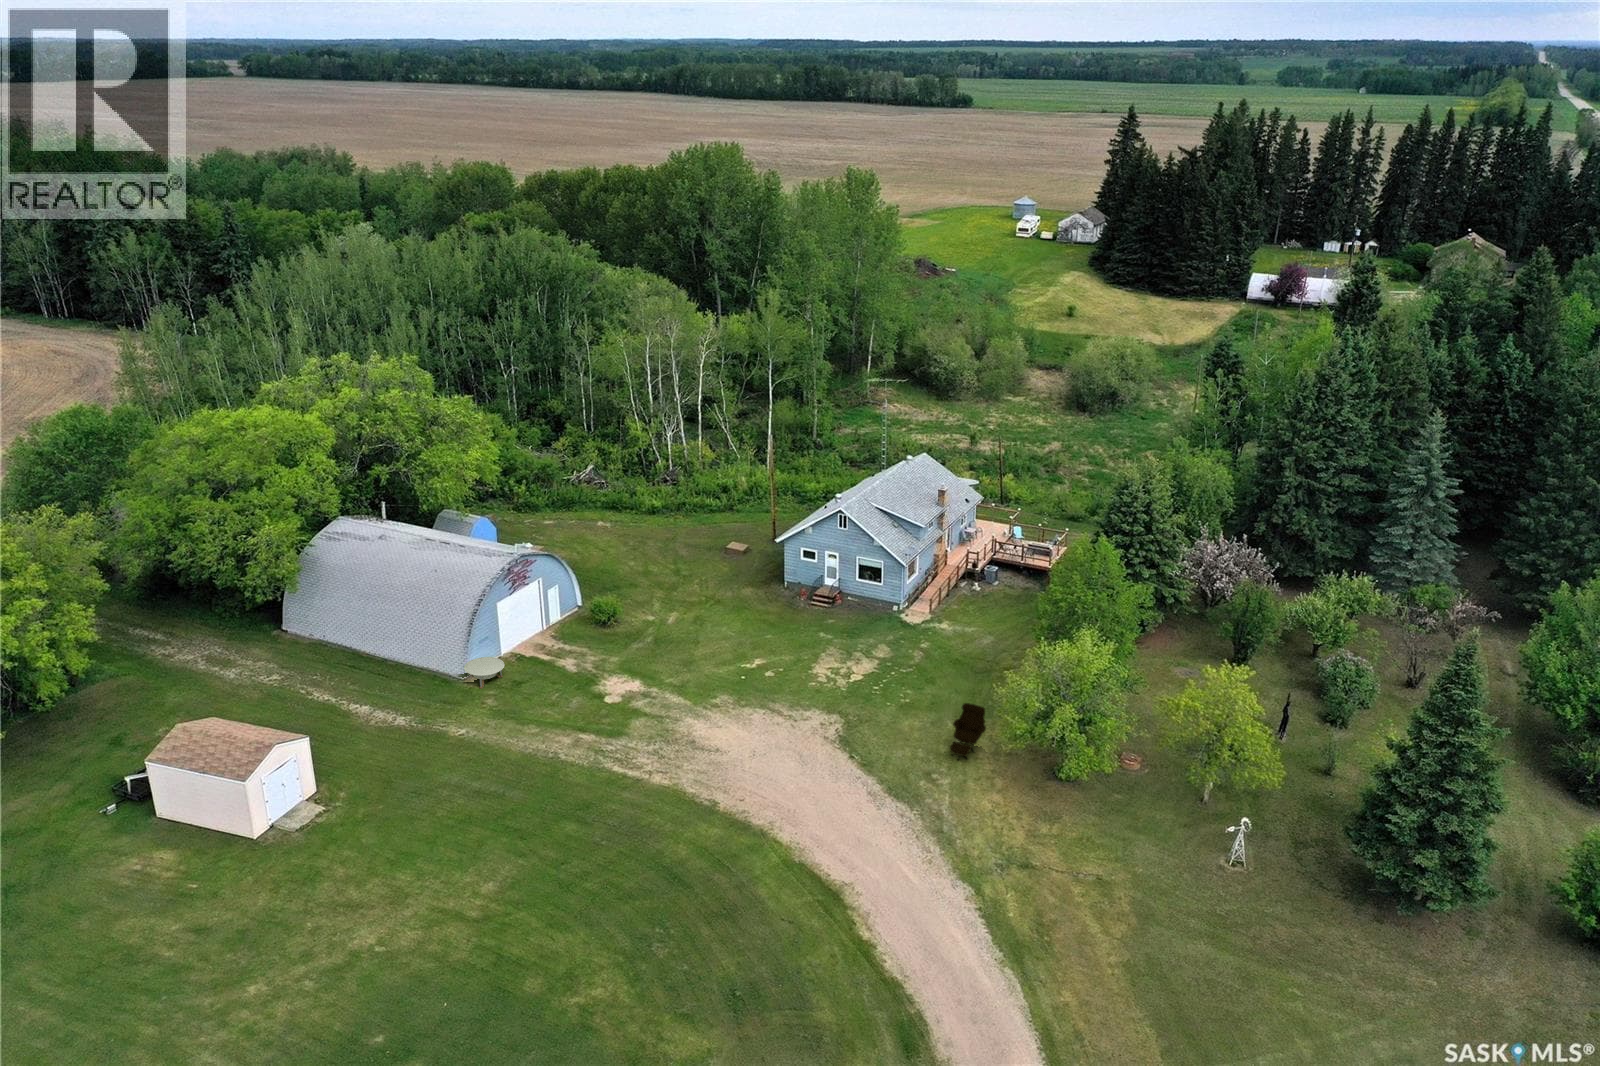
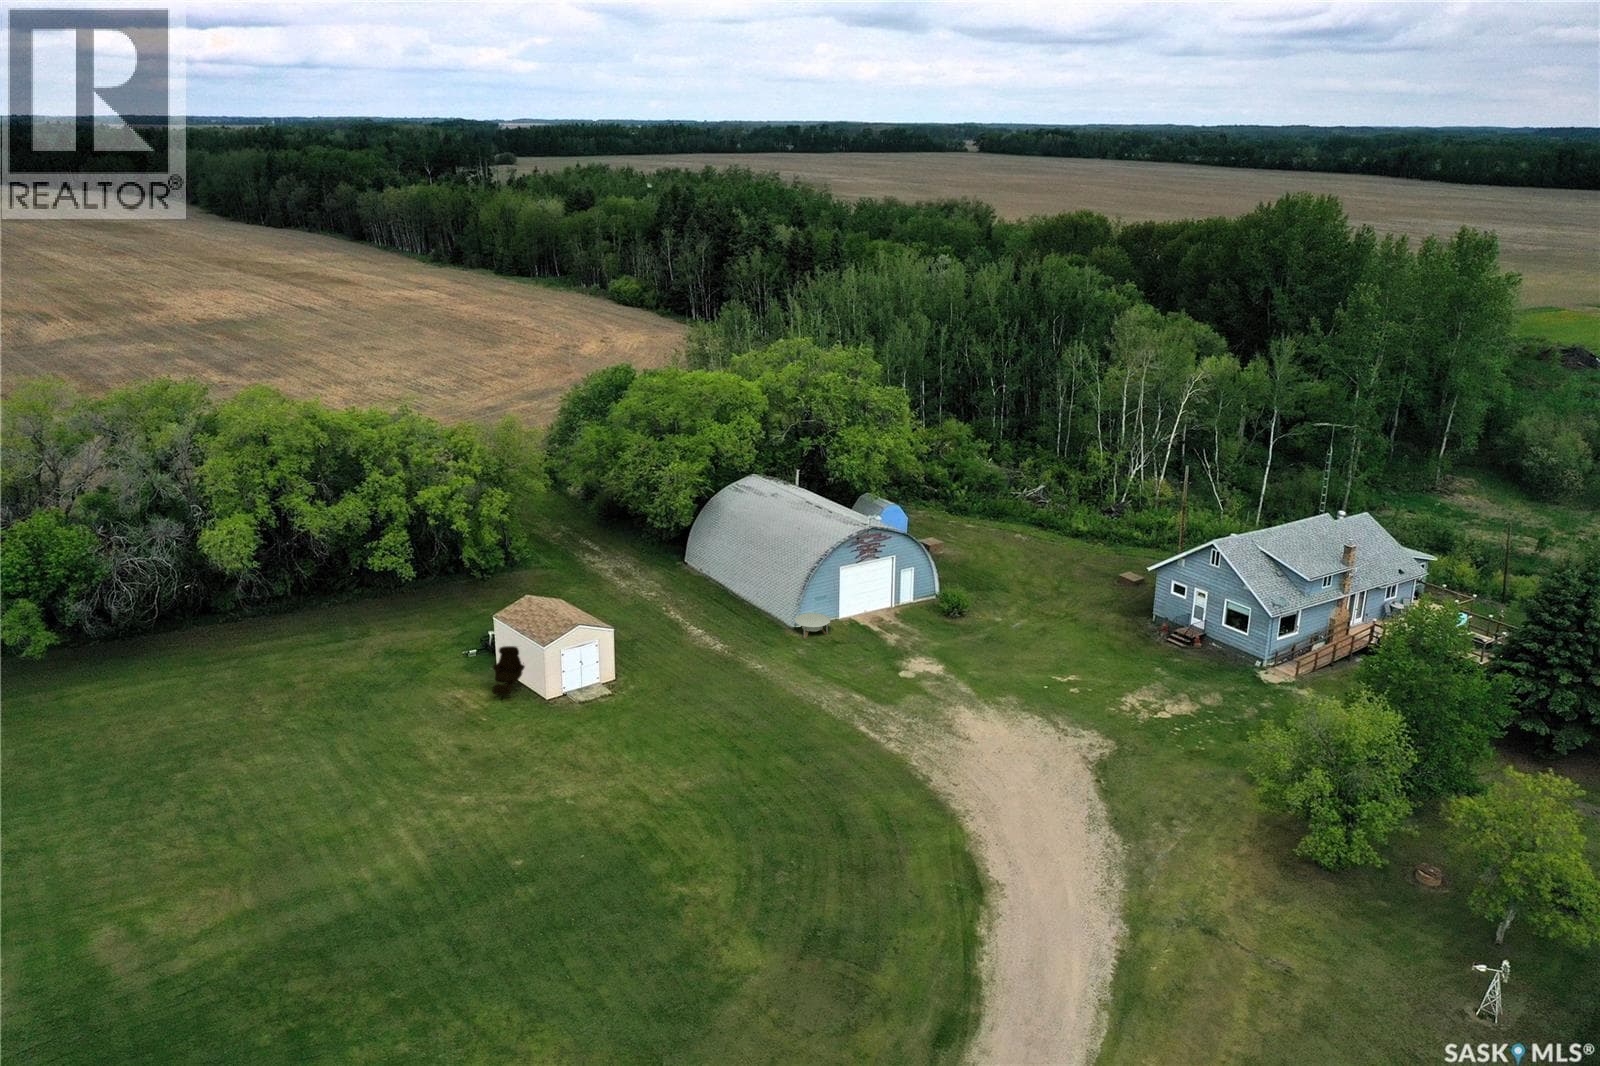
lounge chair: present [950,703,986,757] -> present [492,646,525,696]

